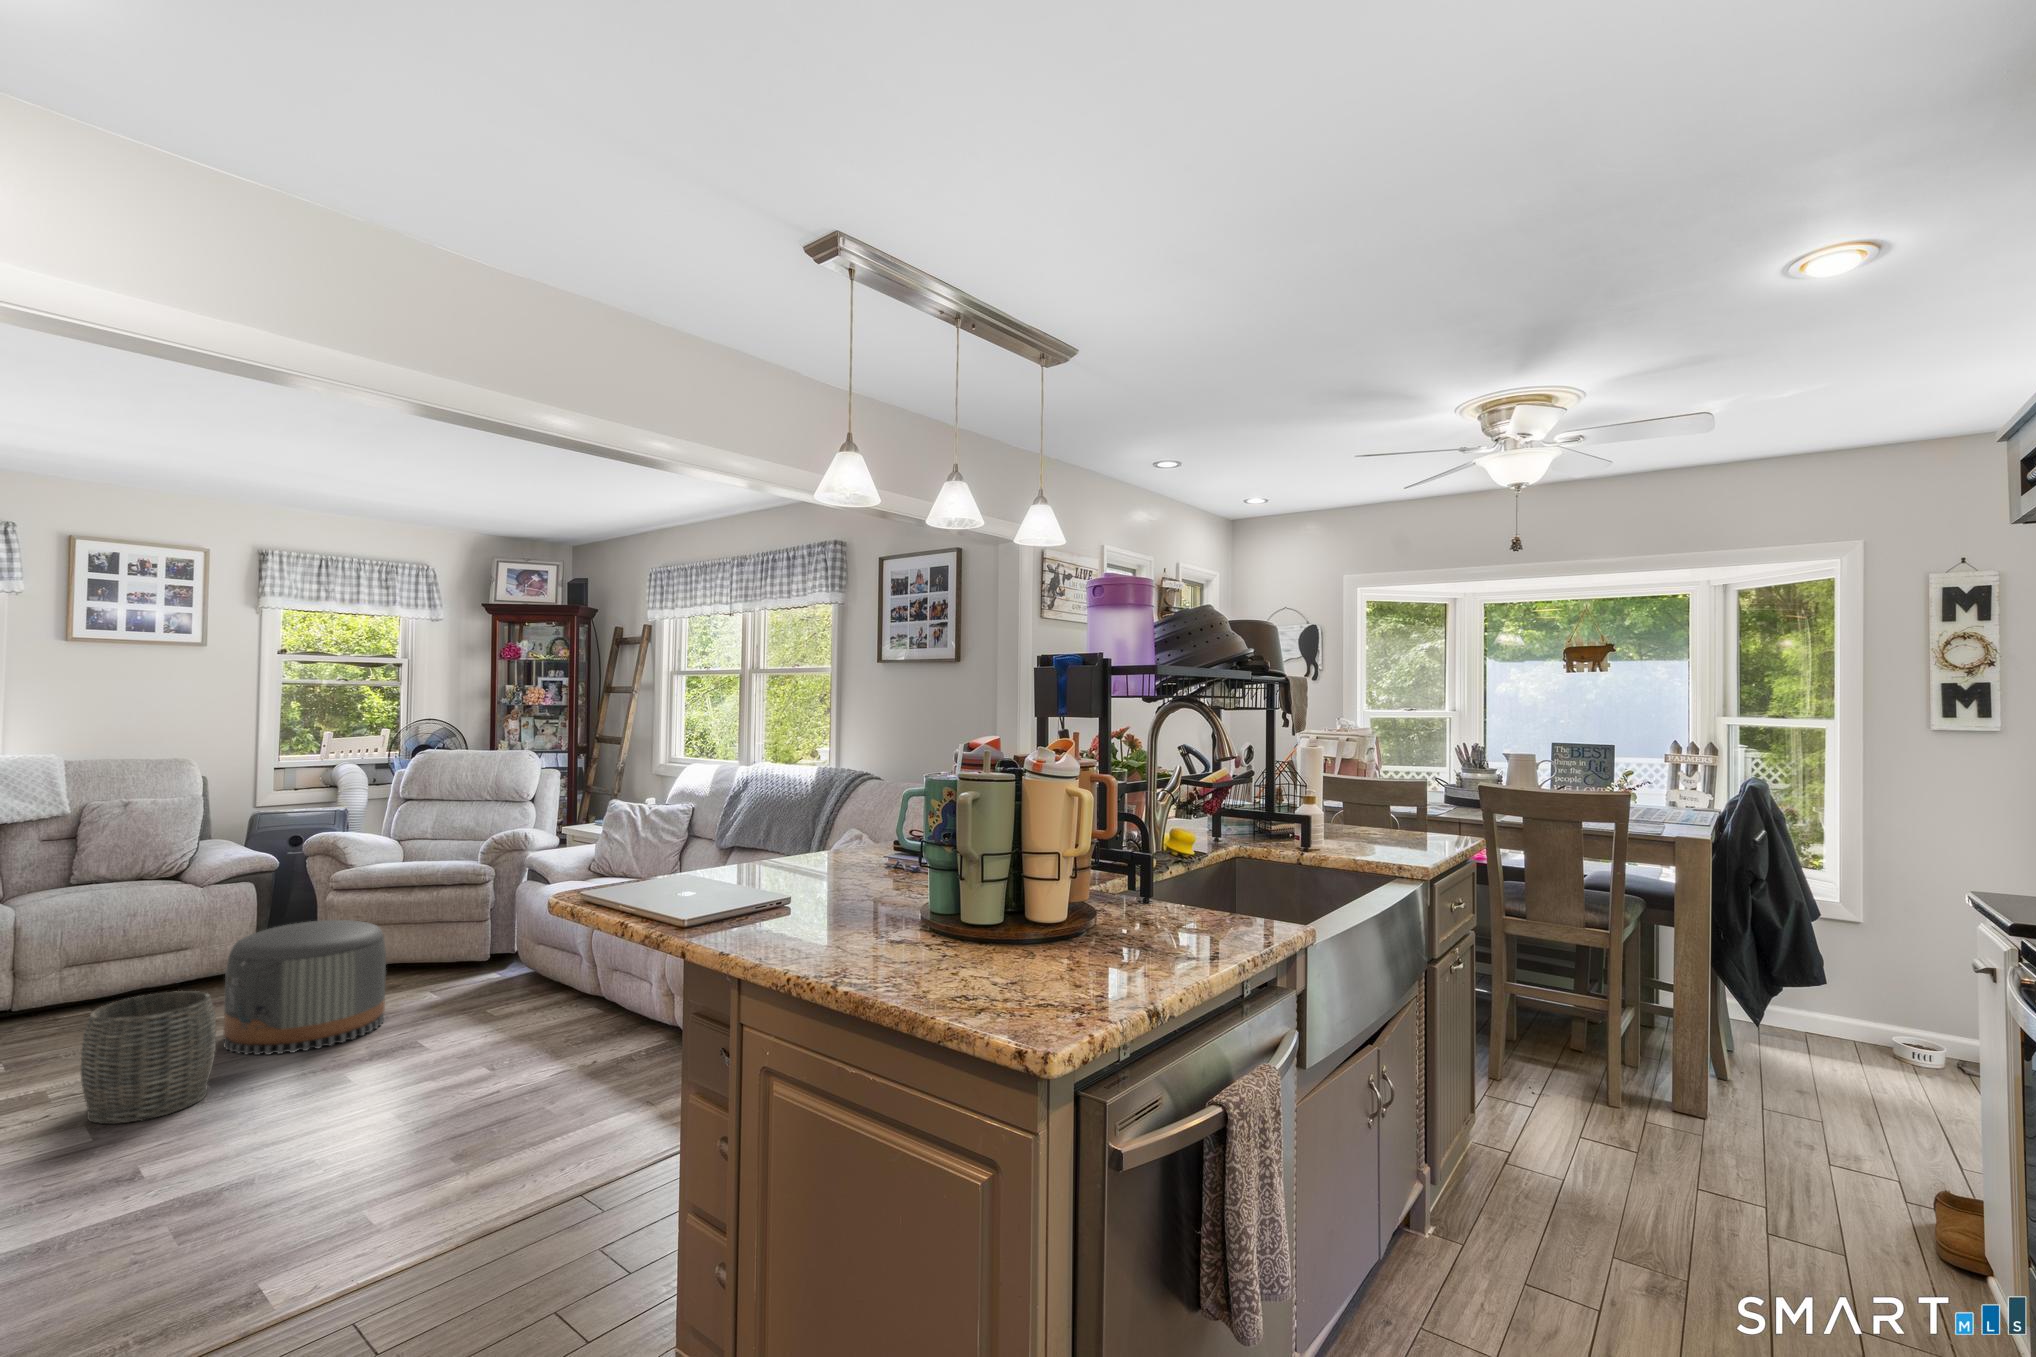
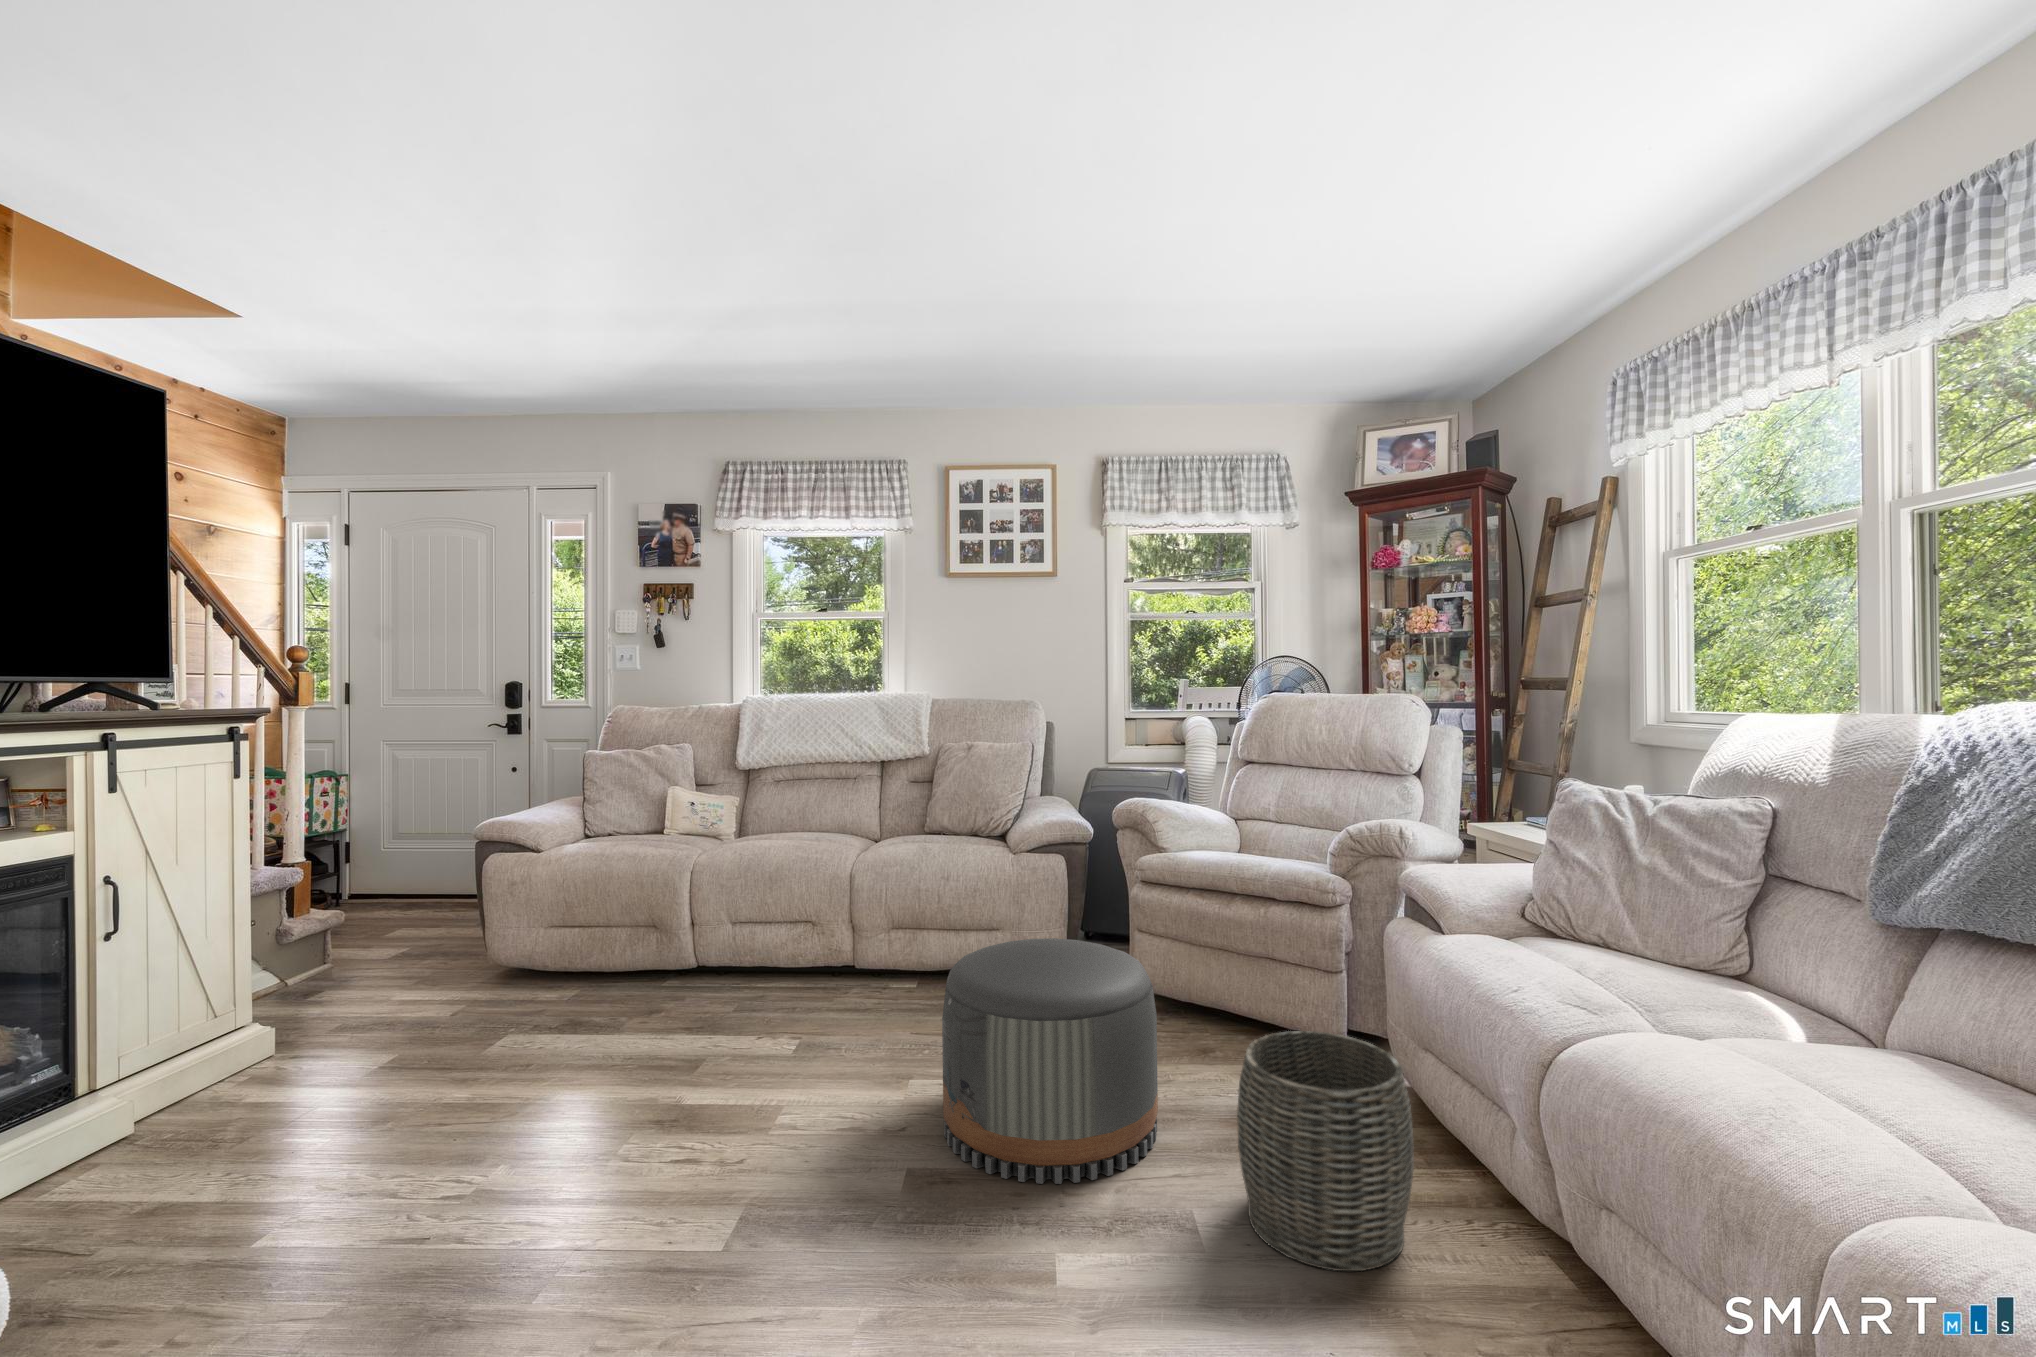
woven basket: present [81,991,216,1124] -> present [1237,1031,1414,1271]

